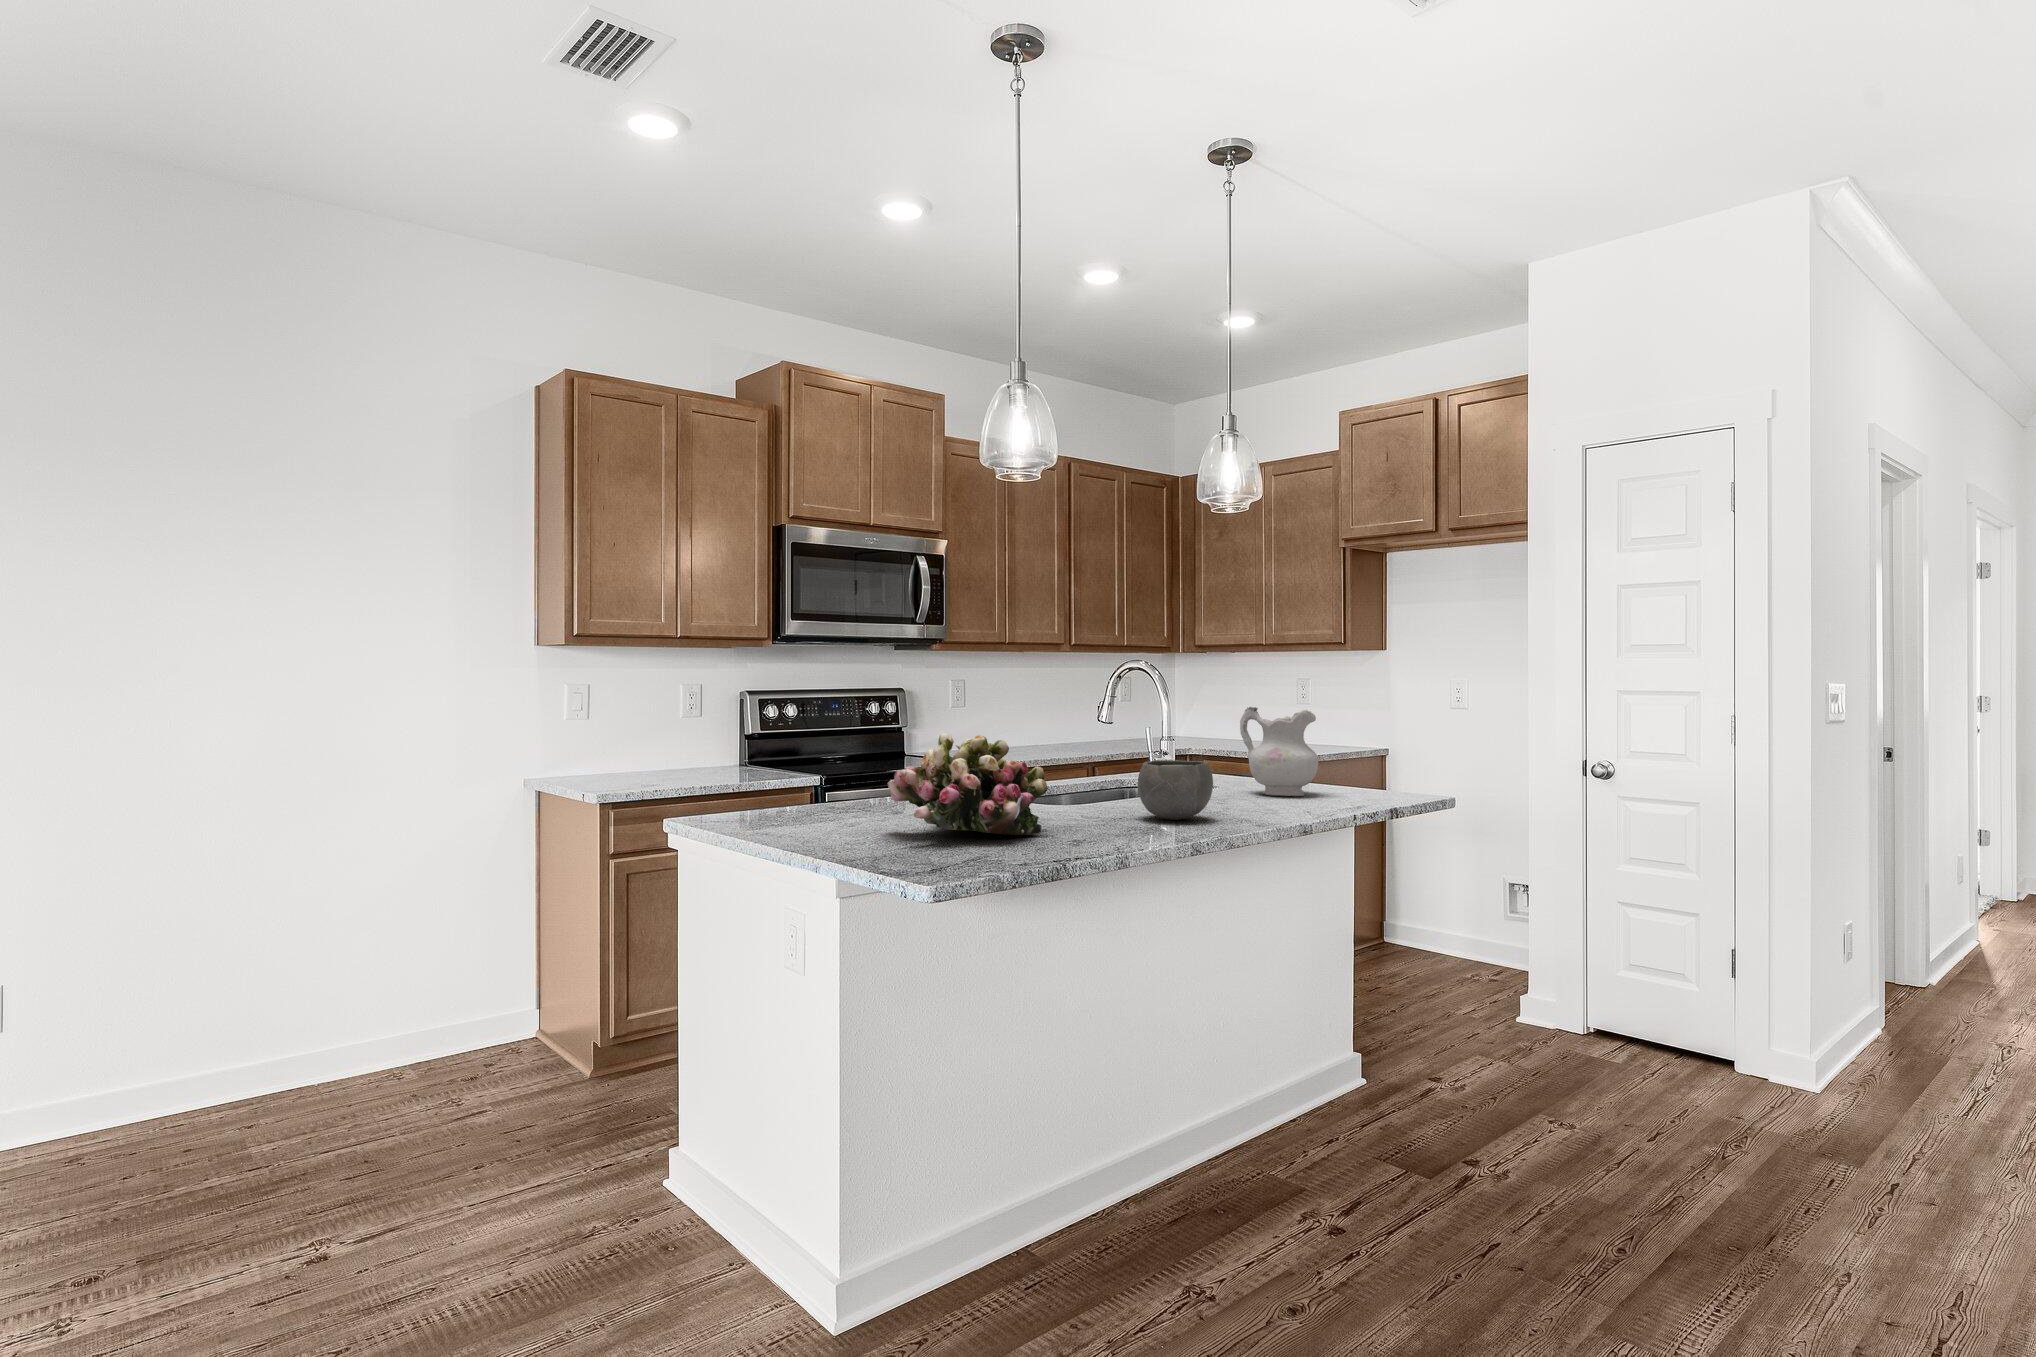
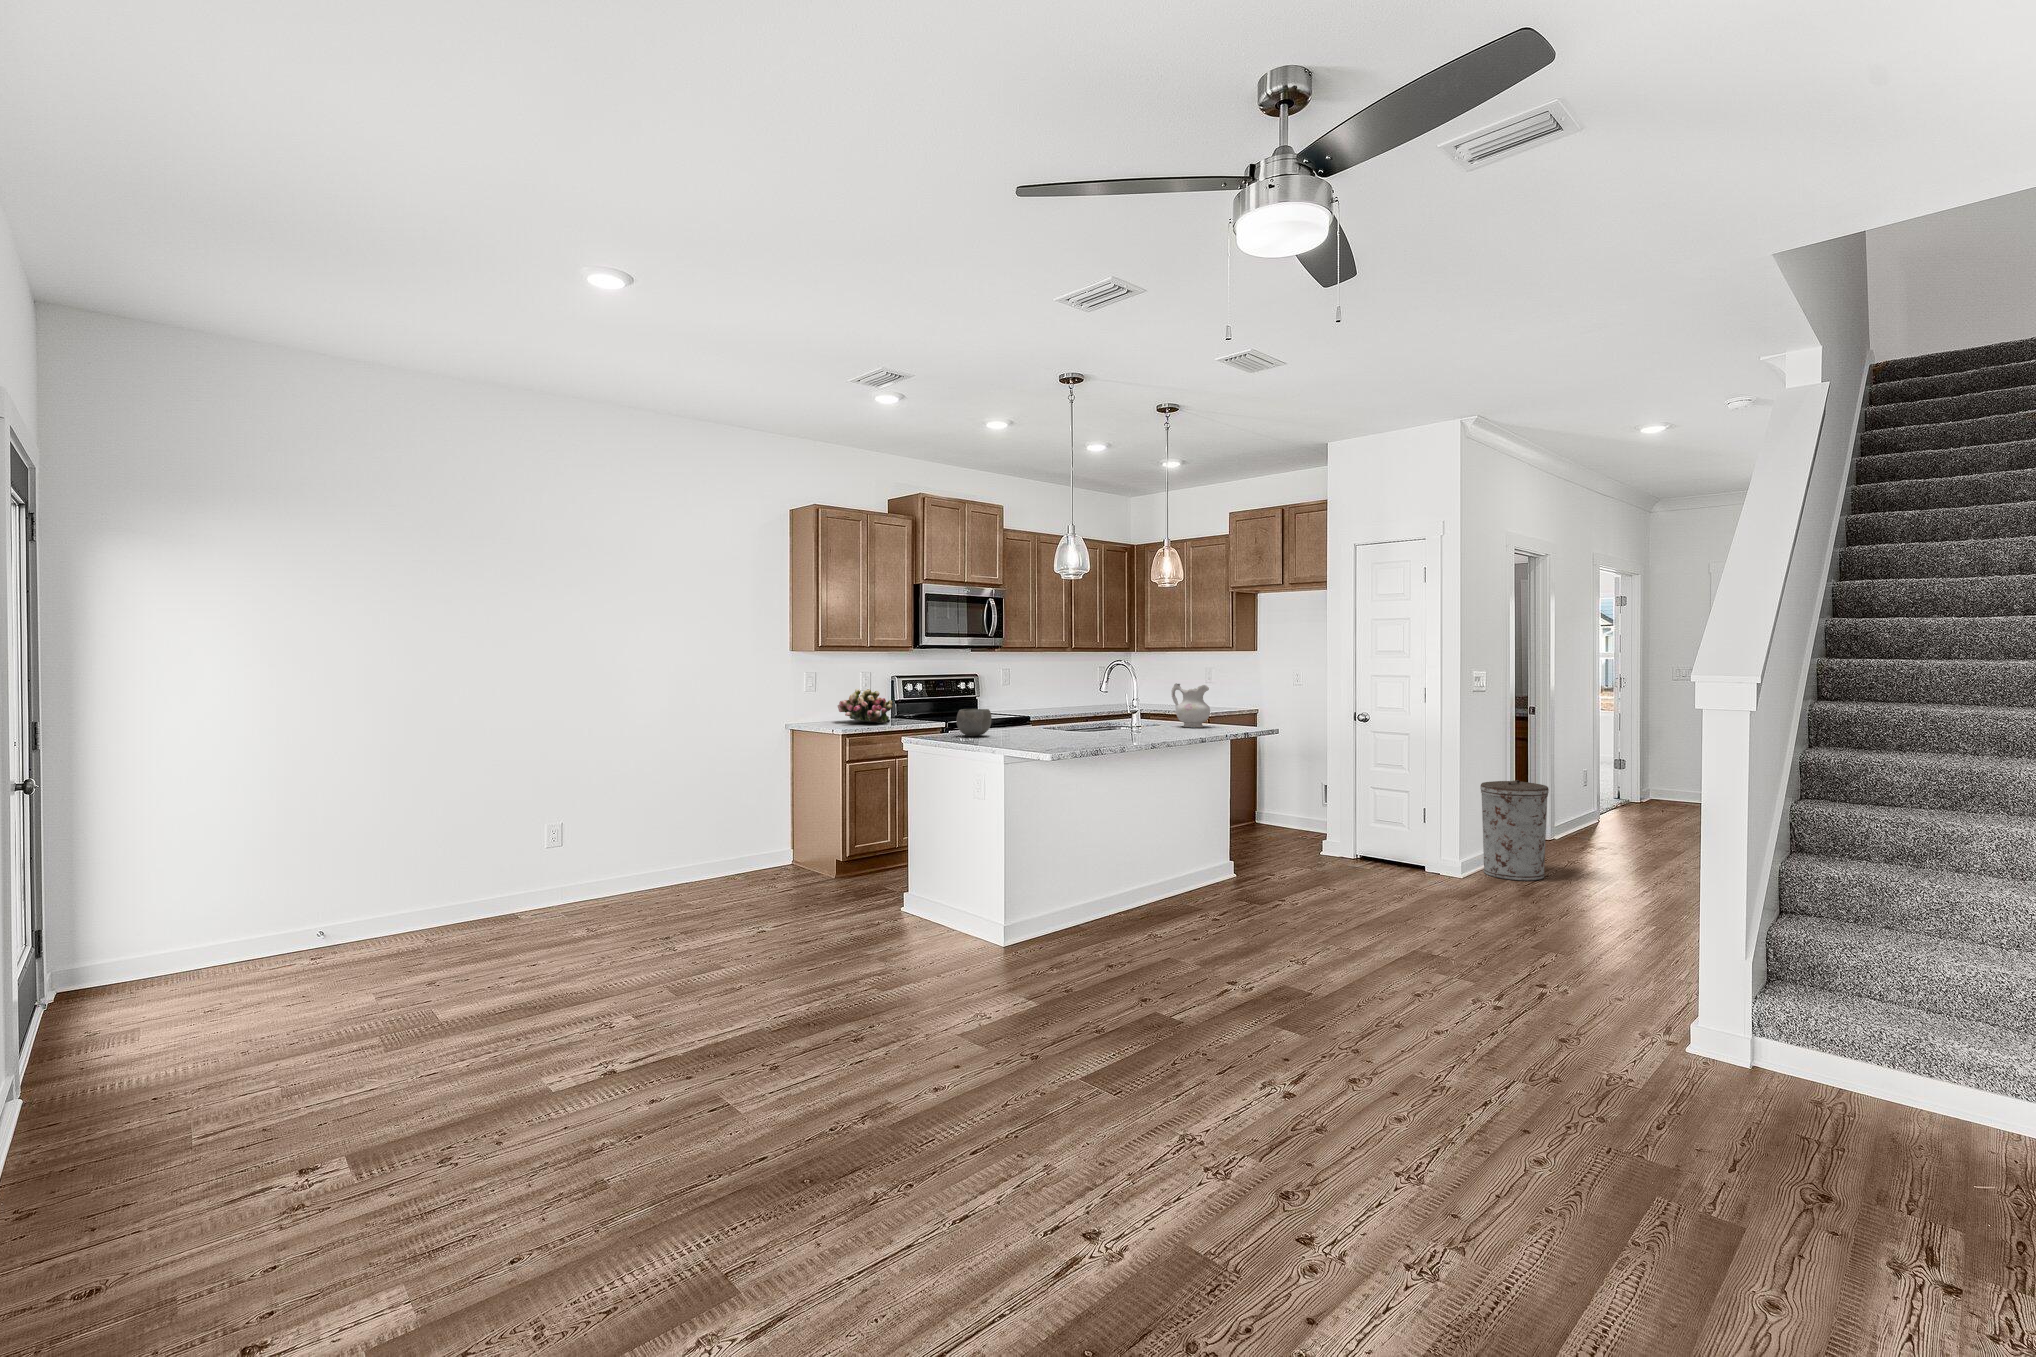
flower arrangement: present [888,733,1048,835] -> present [838,689,893,723]
ceramic bowl: present [1137,760,1213,820] -> present [956,709,992,736]
trash can: none [1852,902,2006,1113] -> present [1480,780,1549,881]

